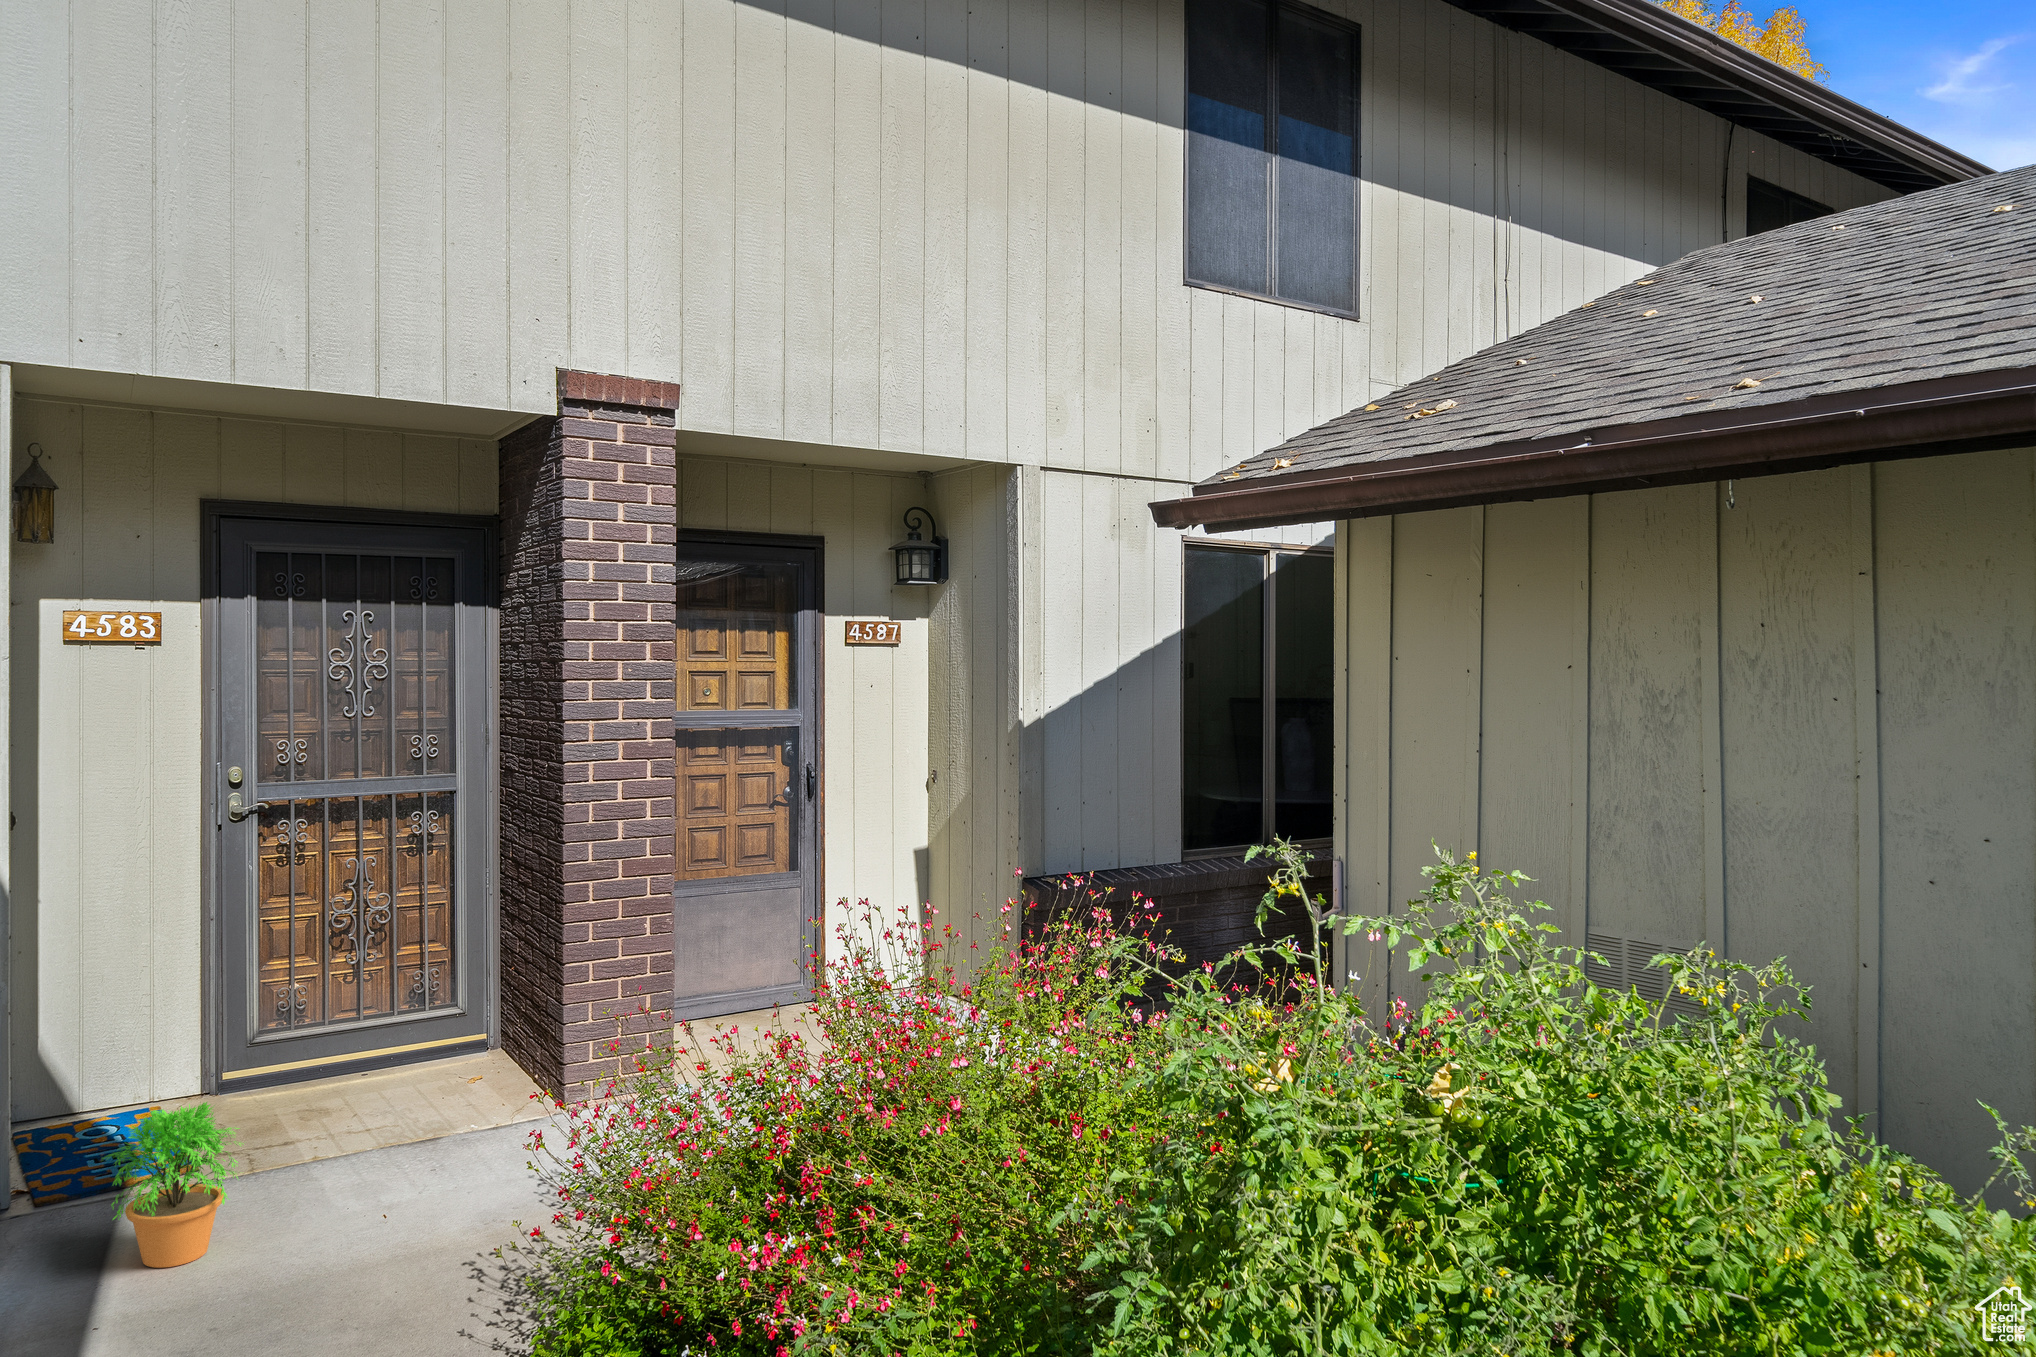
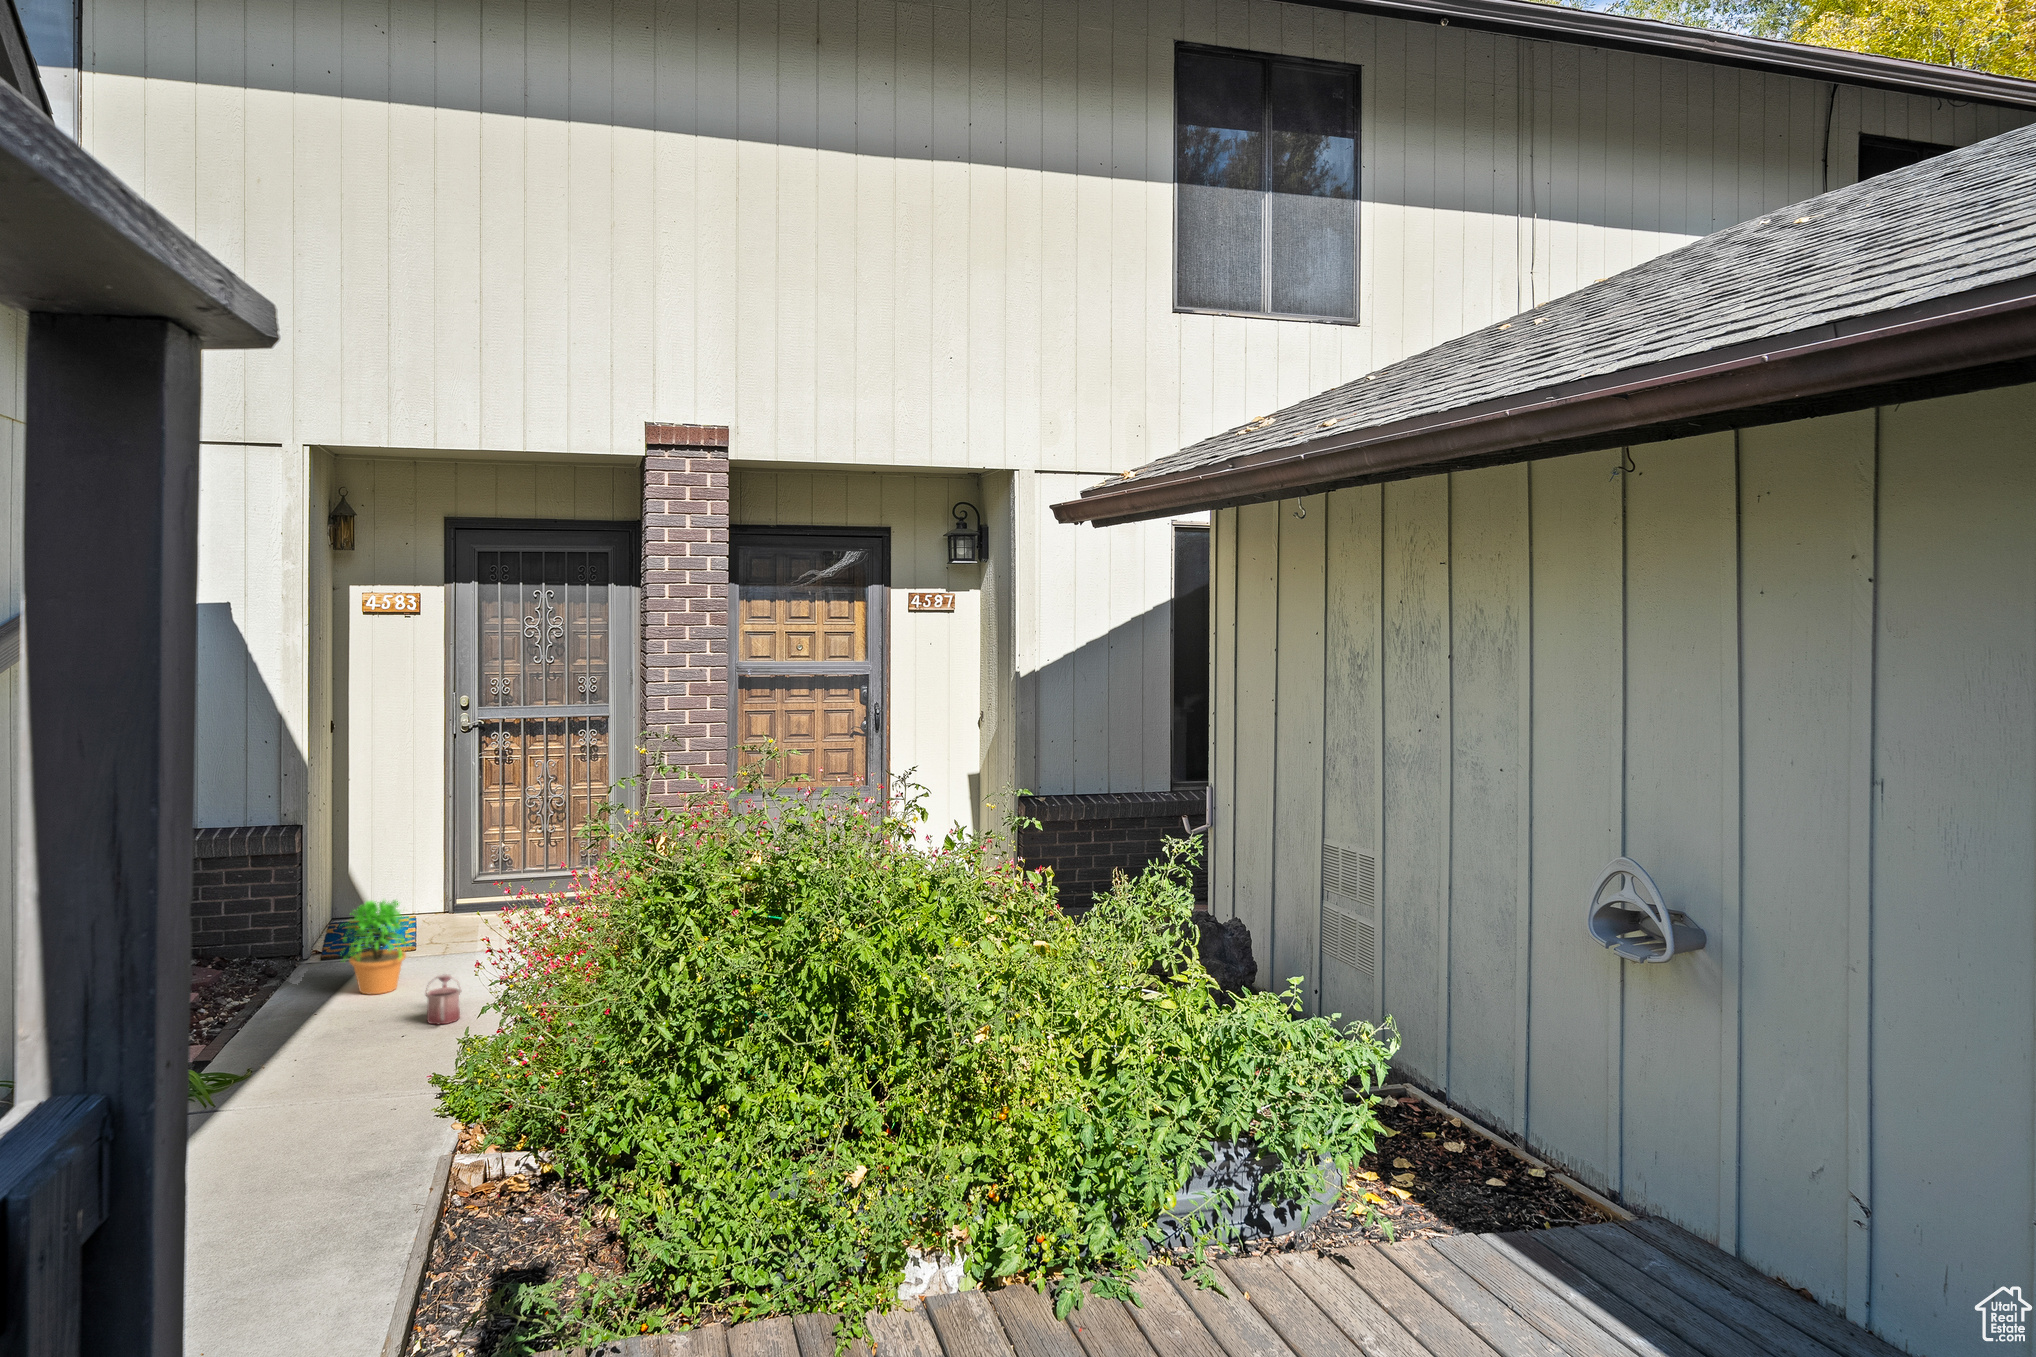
watering can: none [304,1222,366,1312] -> present [426,974,462,1024]

